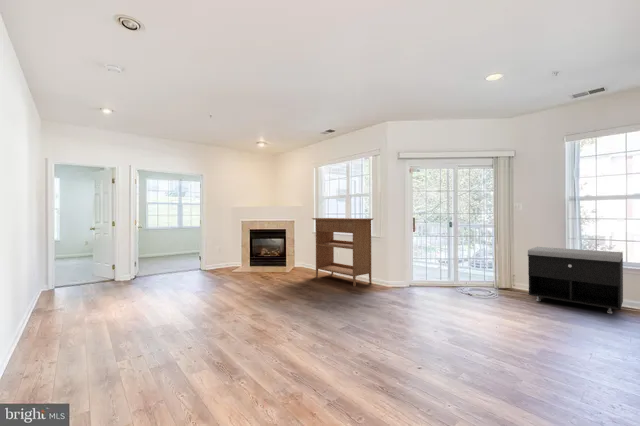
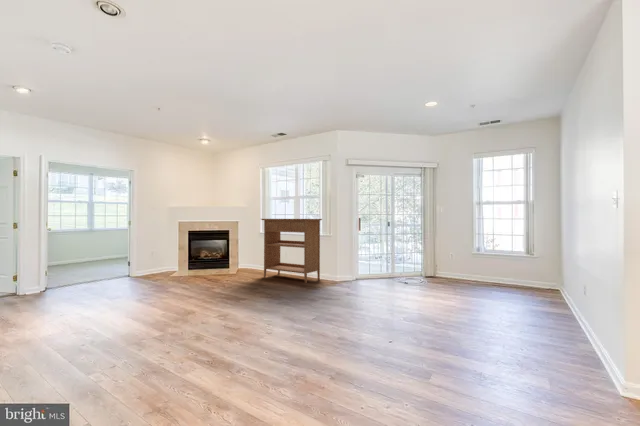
storage bench: present [528,247,623,313] -> none [450,242,514,291]

